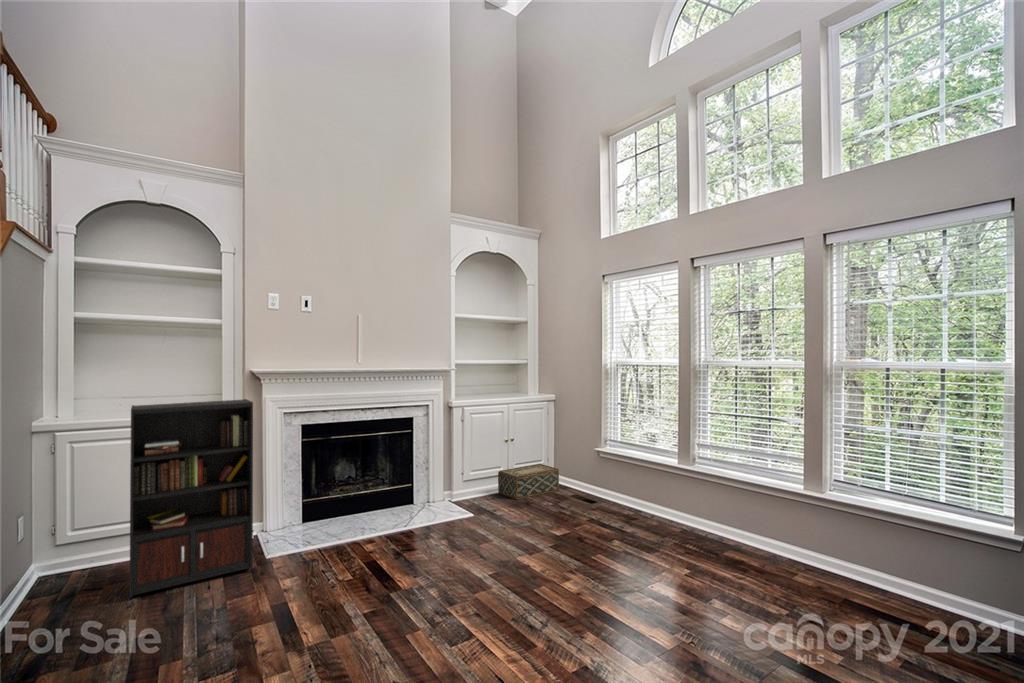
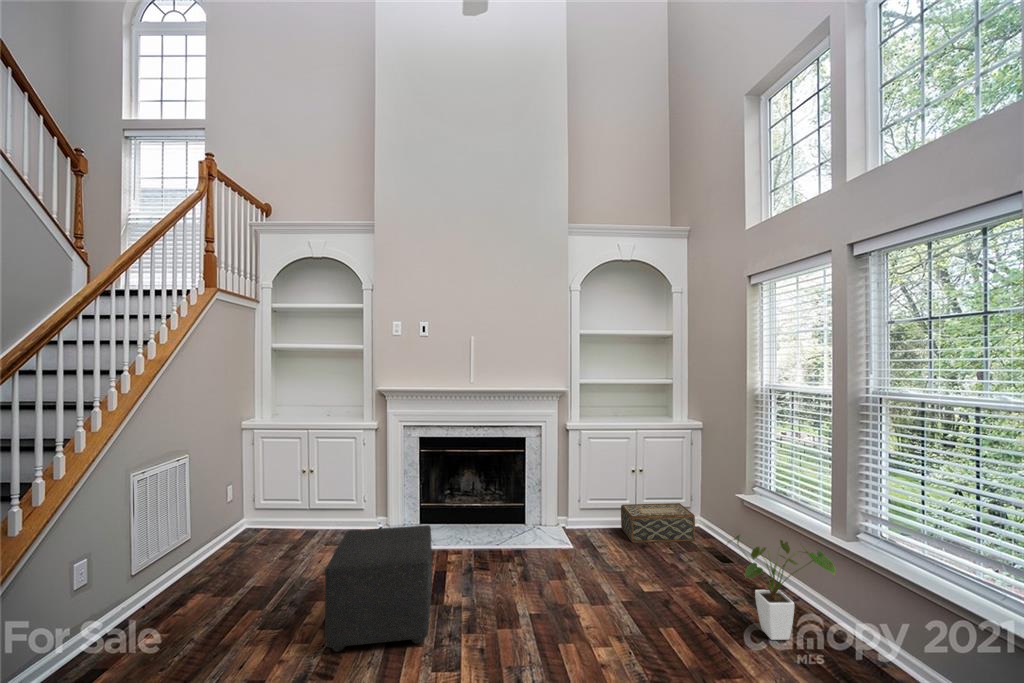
bookcase: present [129,399,269,598] -> none [258,414,383,564]
house plant: none [625,461,692,530] -> present [729,535,836,640]
ottoman: none [308,498,436,628] -> present [325,525,432,652]

